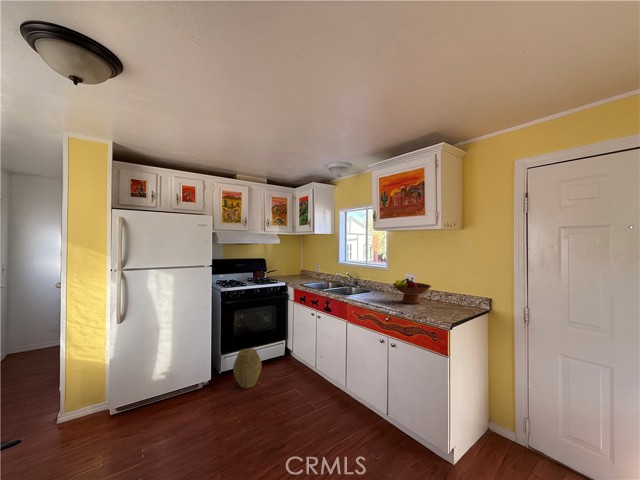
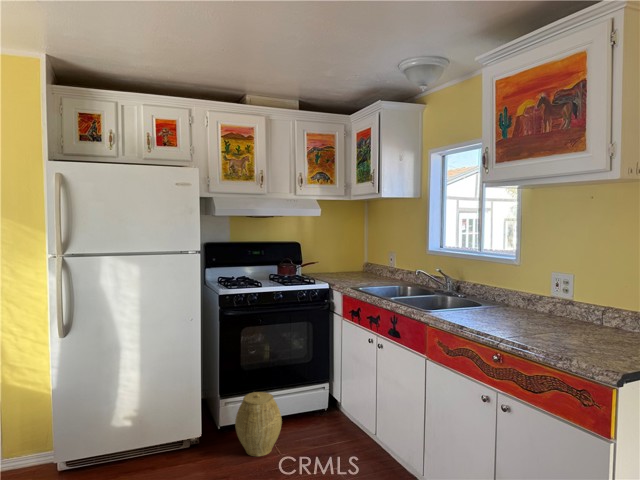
fruit bowl: present [393,279,431,304] -> none [516,281,598,332]

